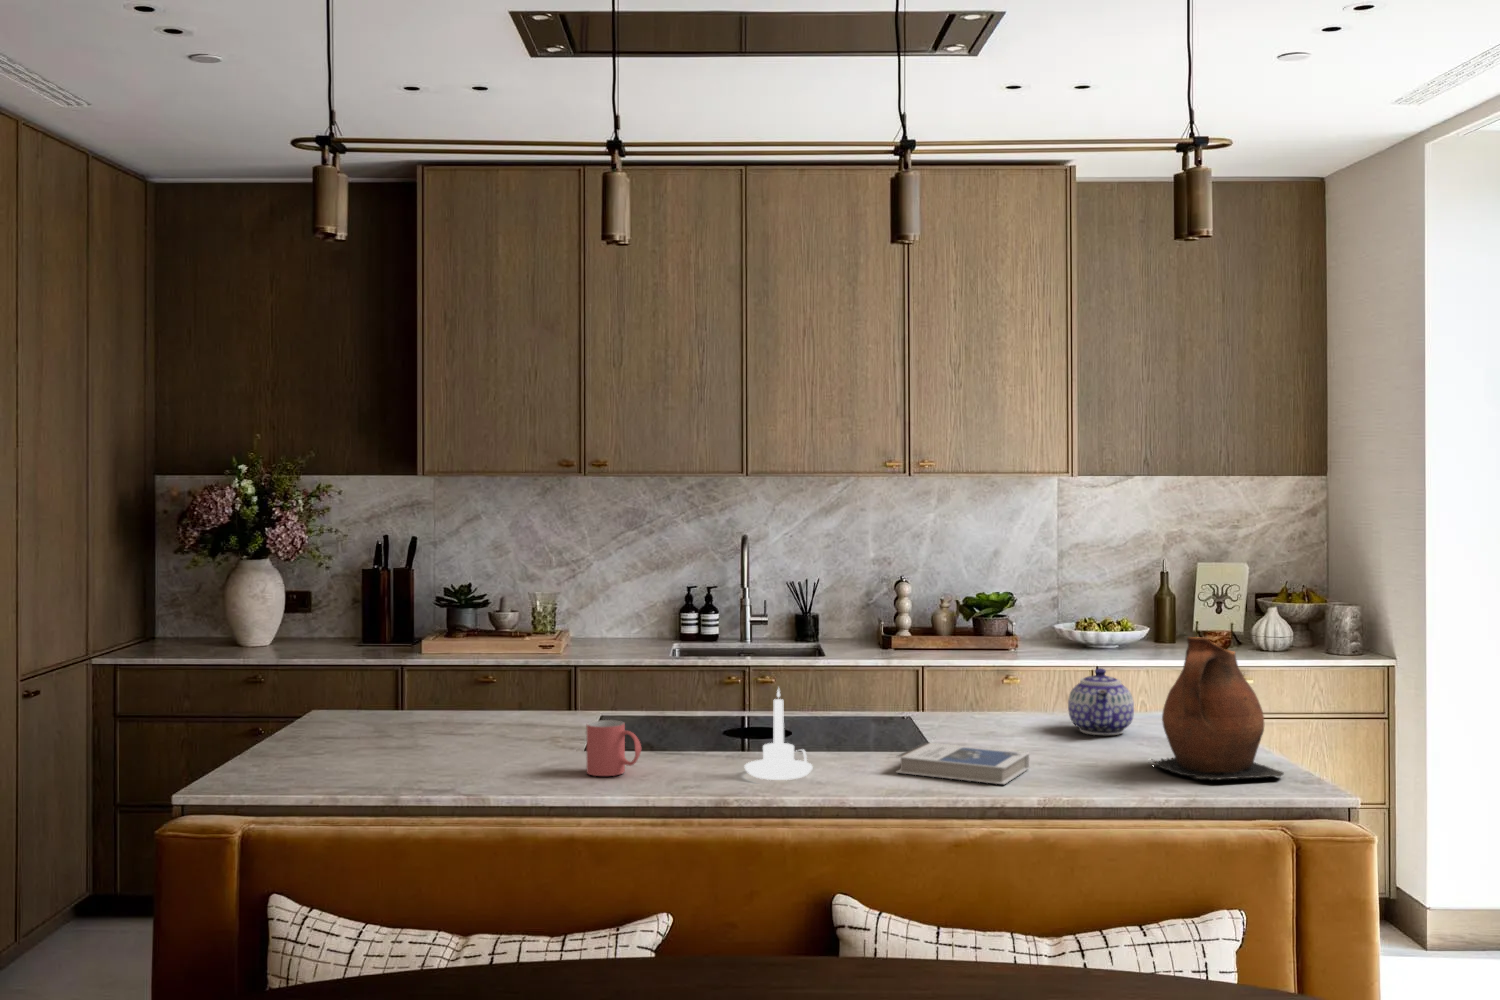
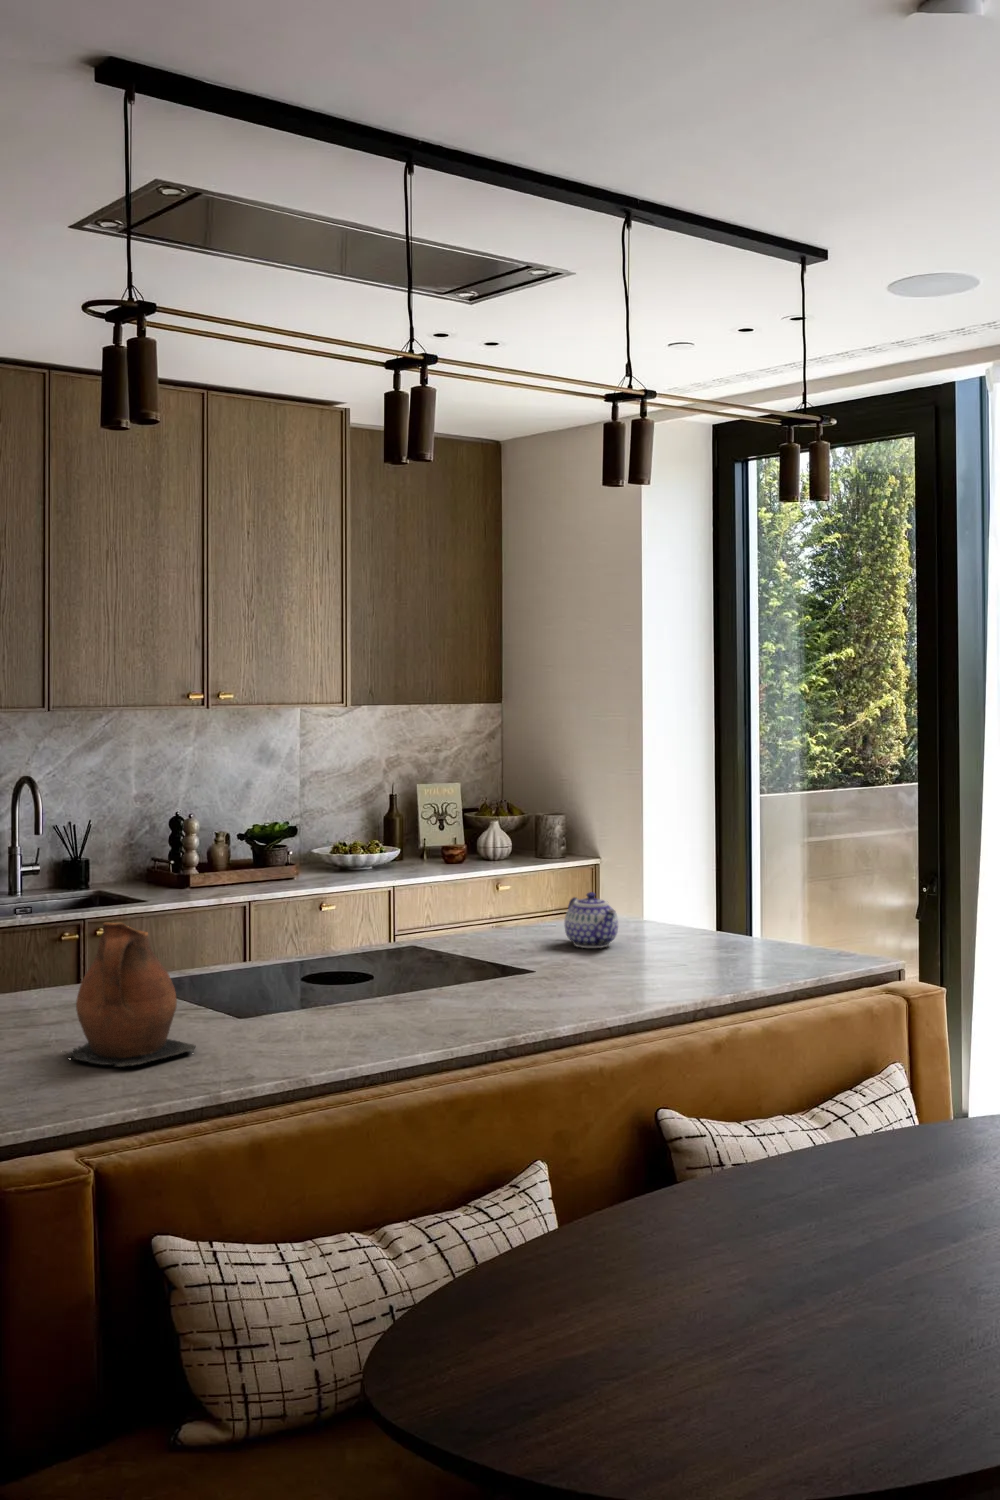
ceramic pitcher: present [1153,637,1284,780] -> present [64,923,196,1067]
candle holder: present [745,689,813,780] -> none [448,937,509,1021]
mug: present [587,720,641,776] -> none [324,988,381,1043]
hardback book: present [897,743,1030,784] -> none [536,968,644,999]

